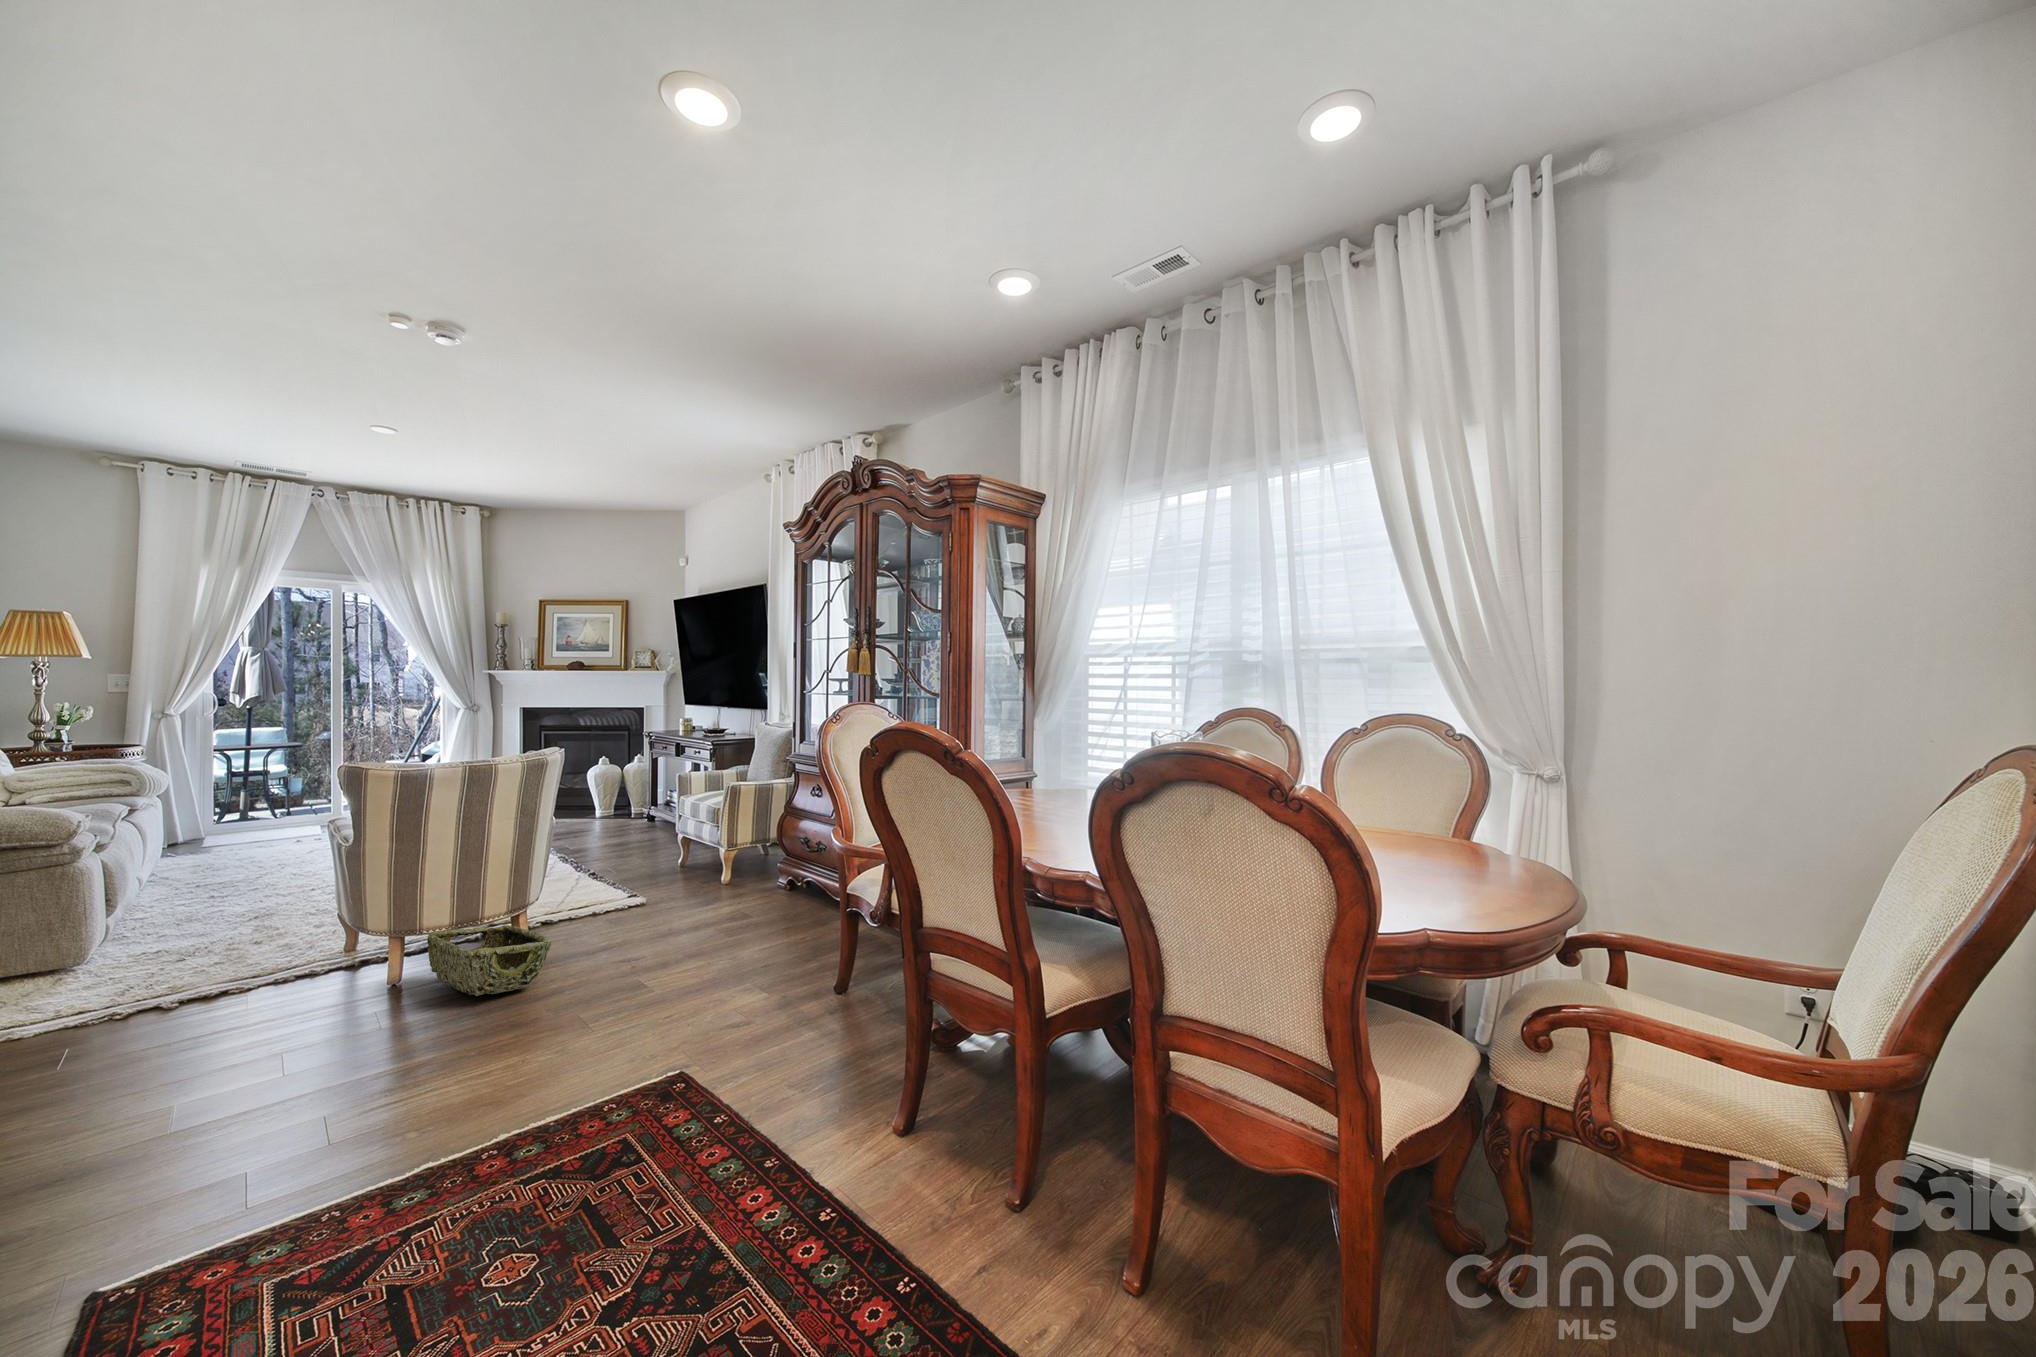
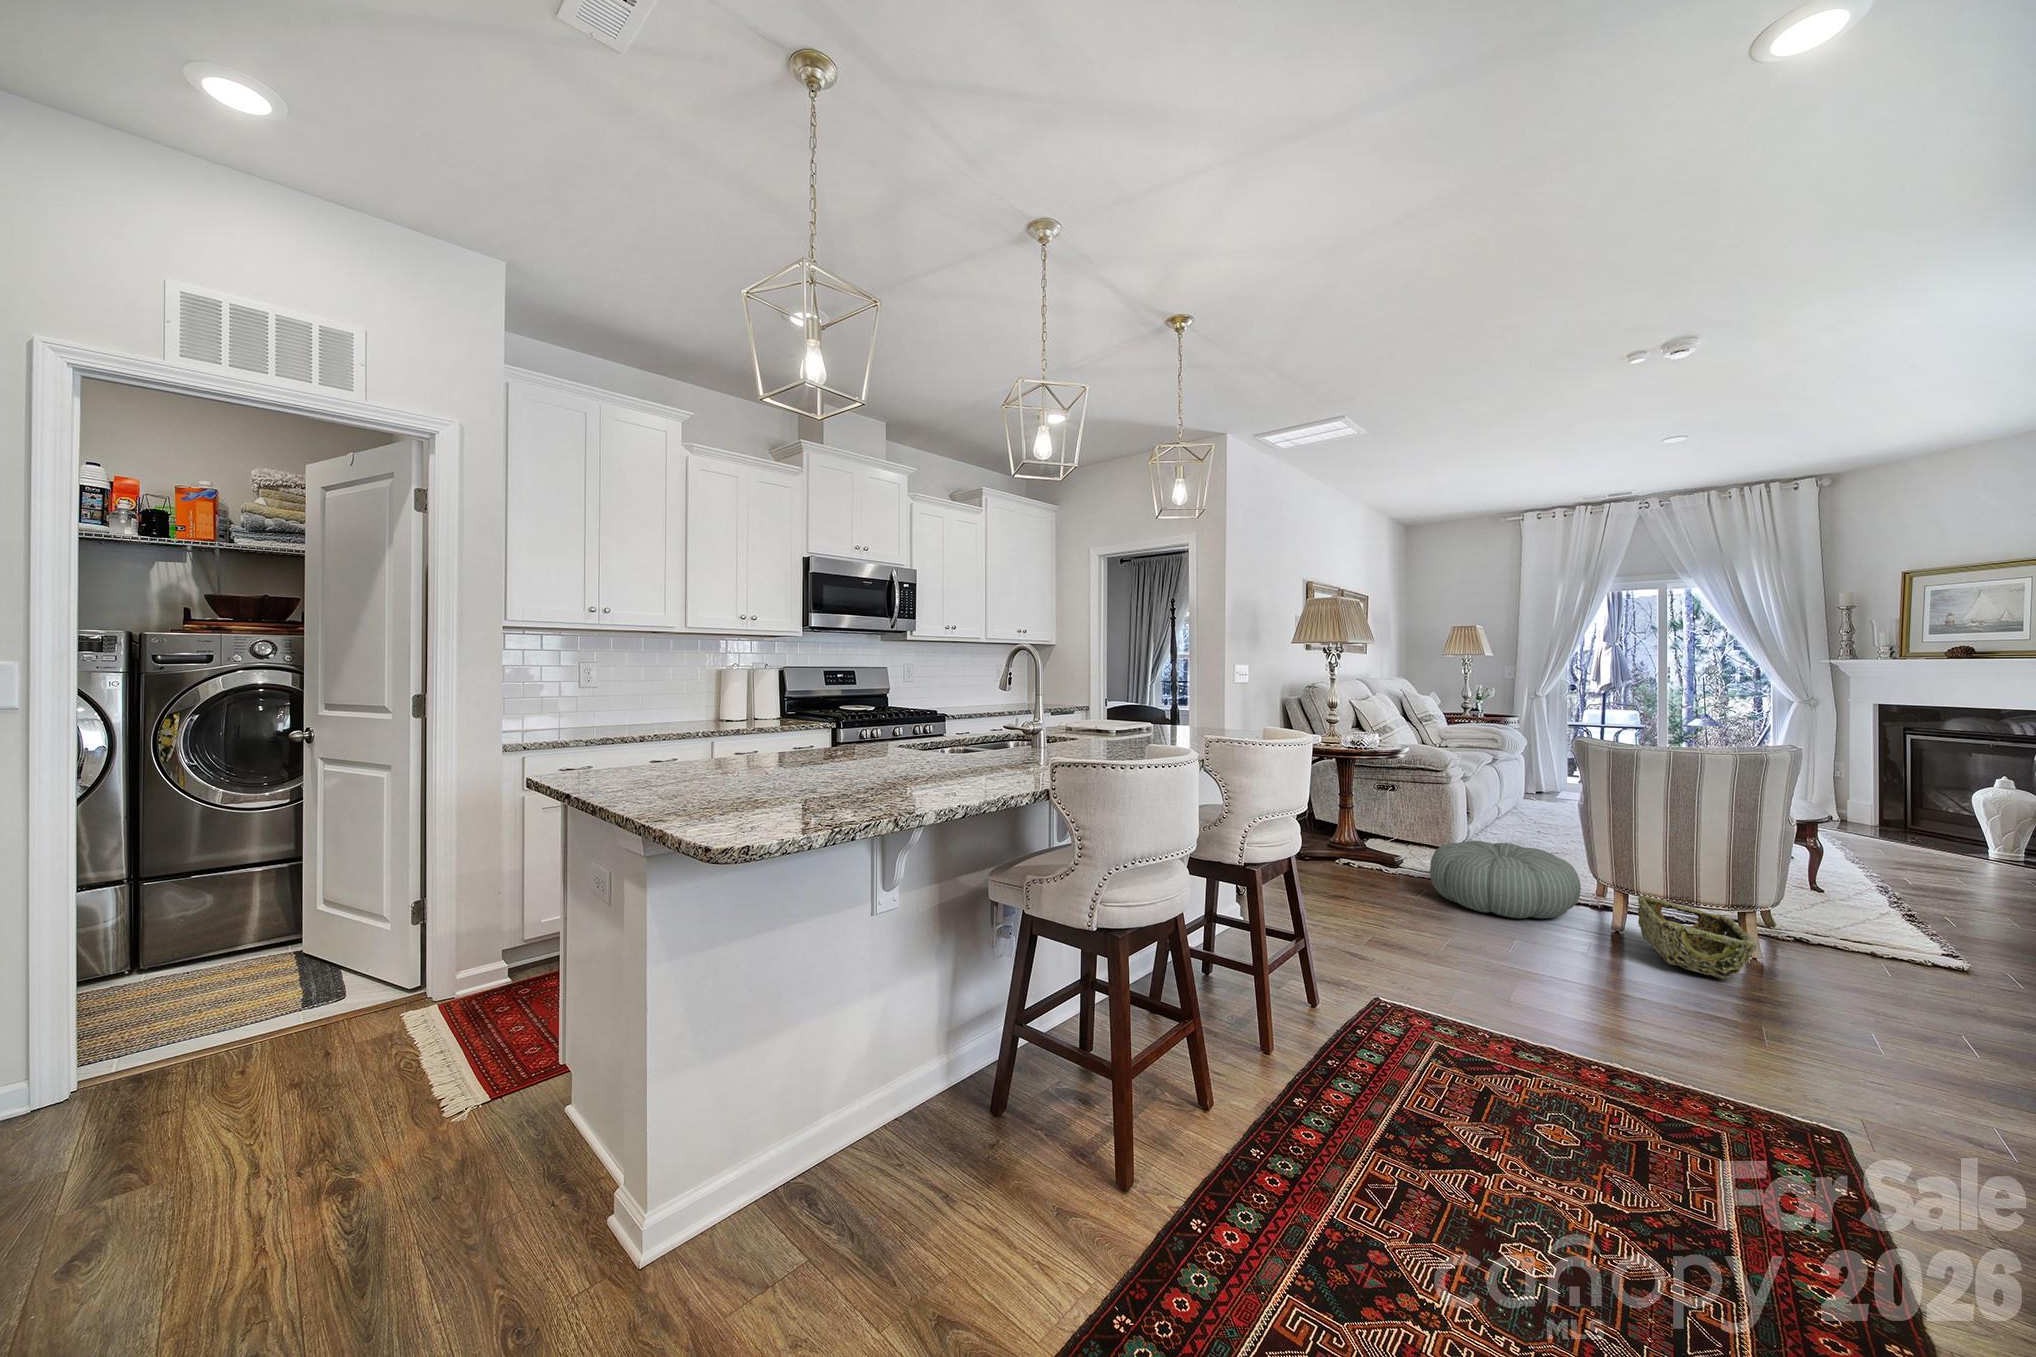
pouf: none [80,919,347,1049] -> present [1430,841,1581,918]

